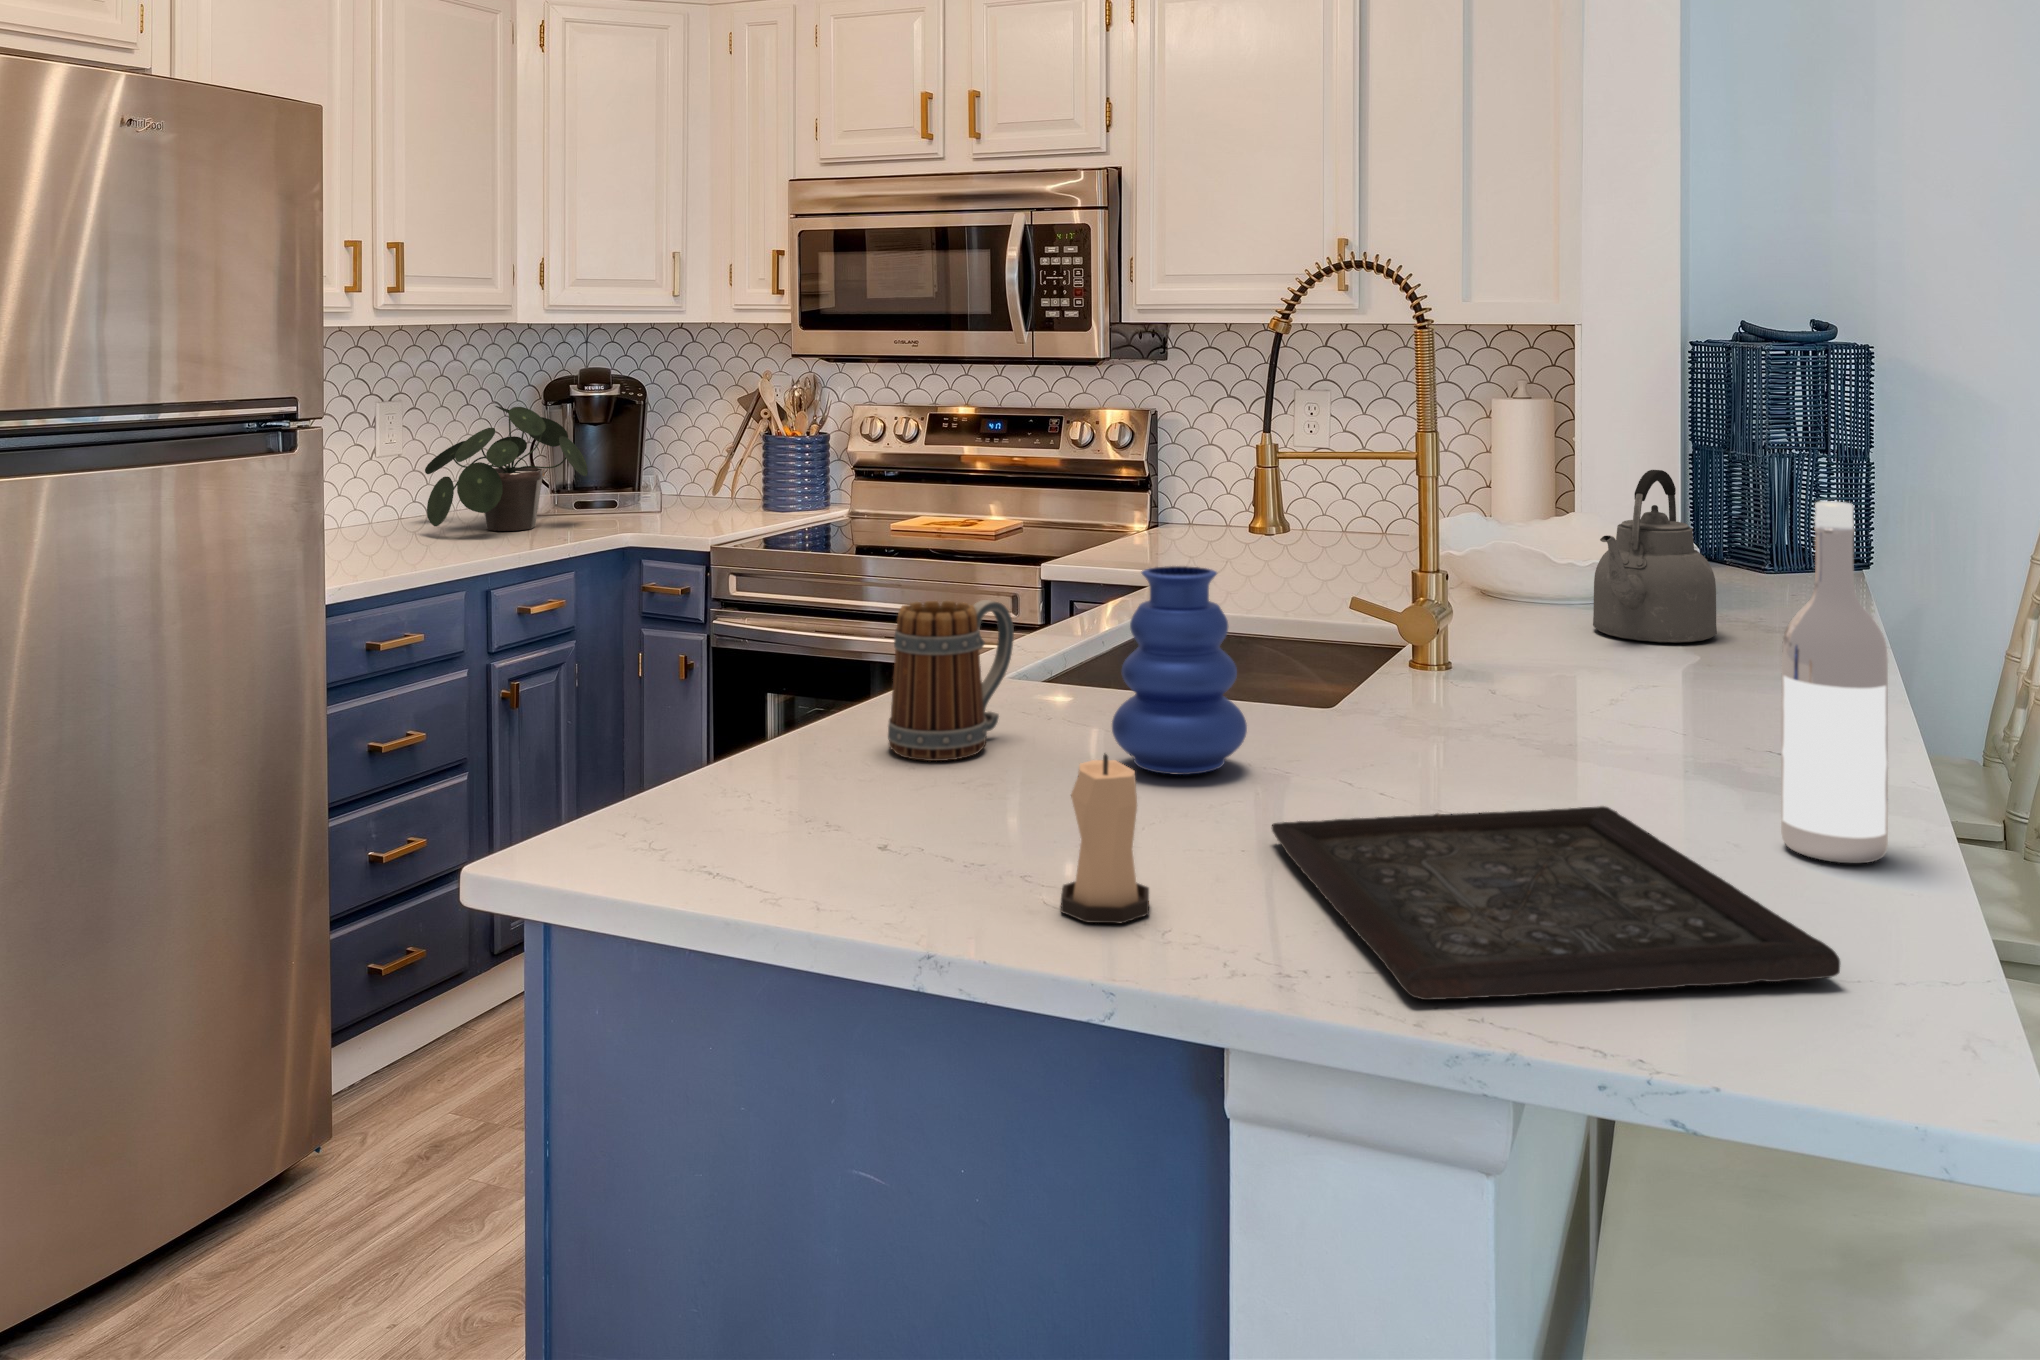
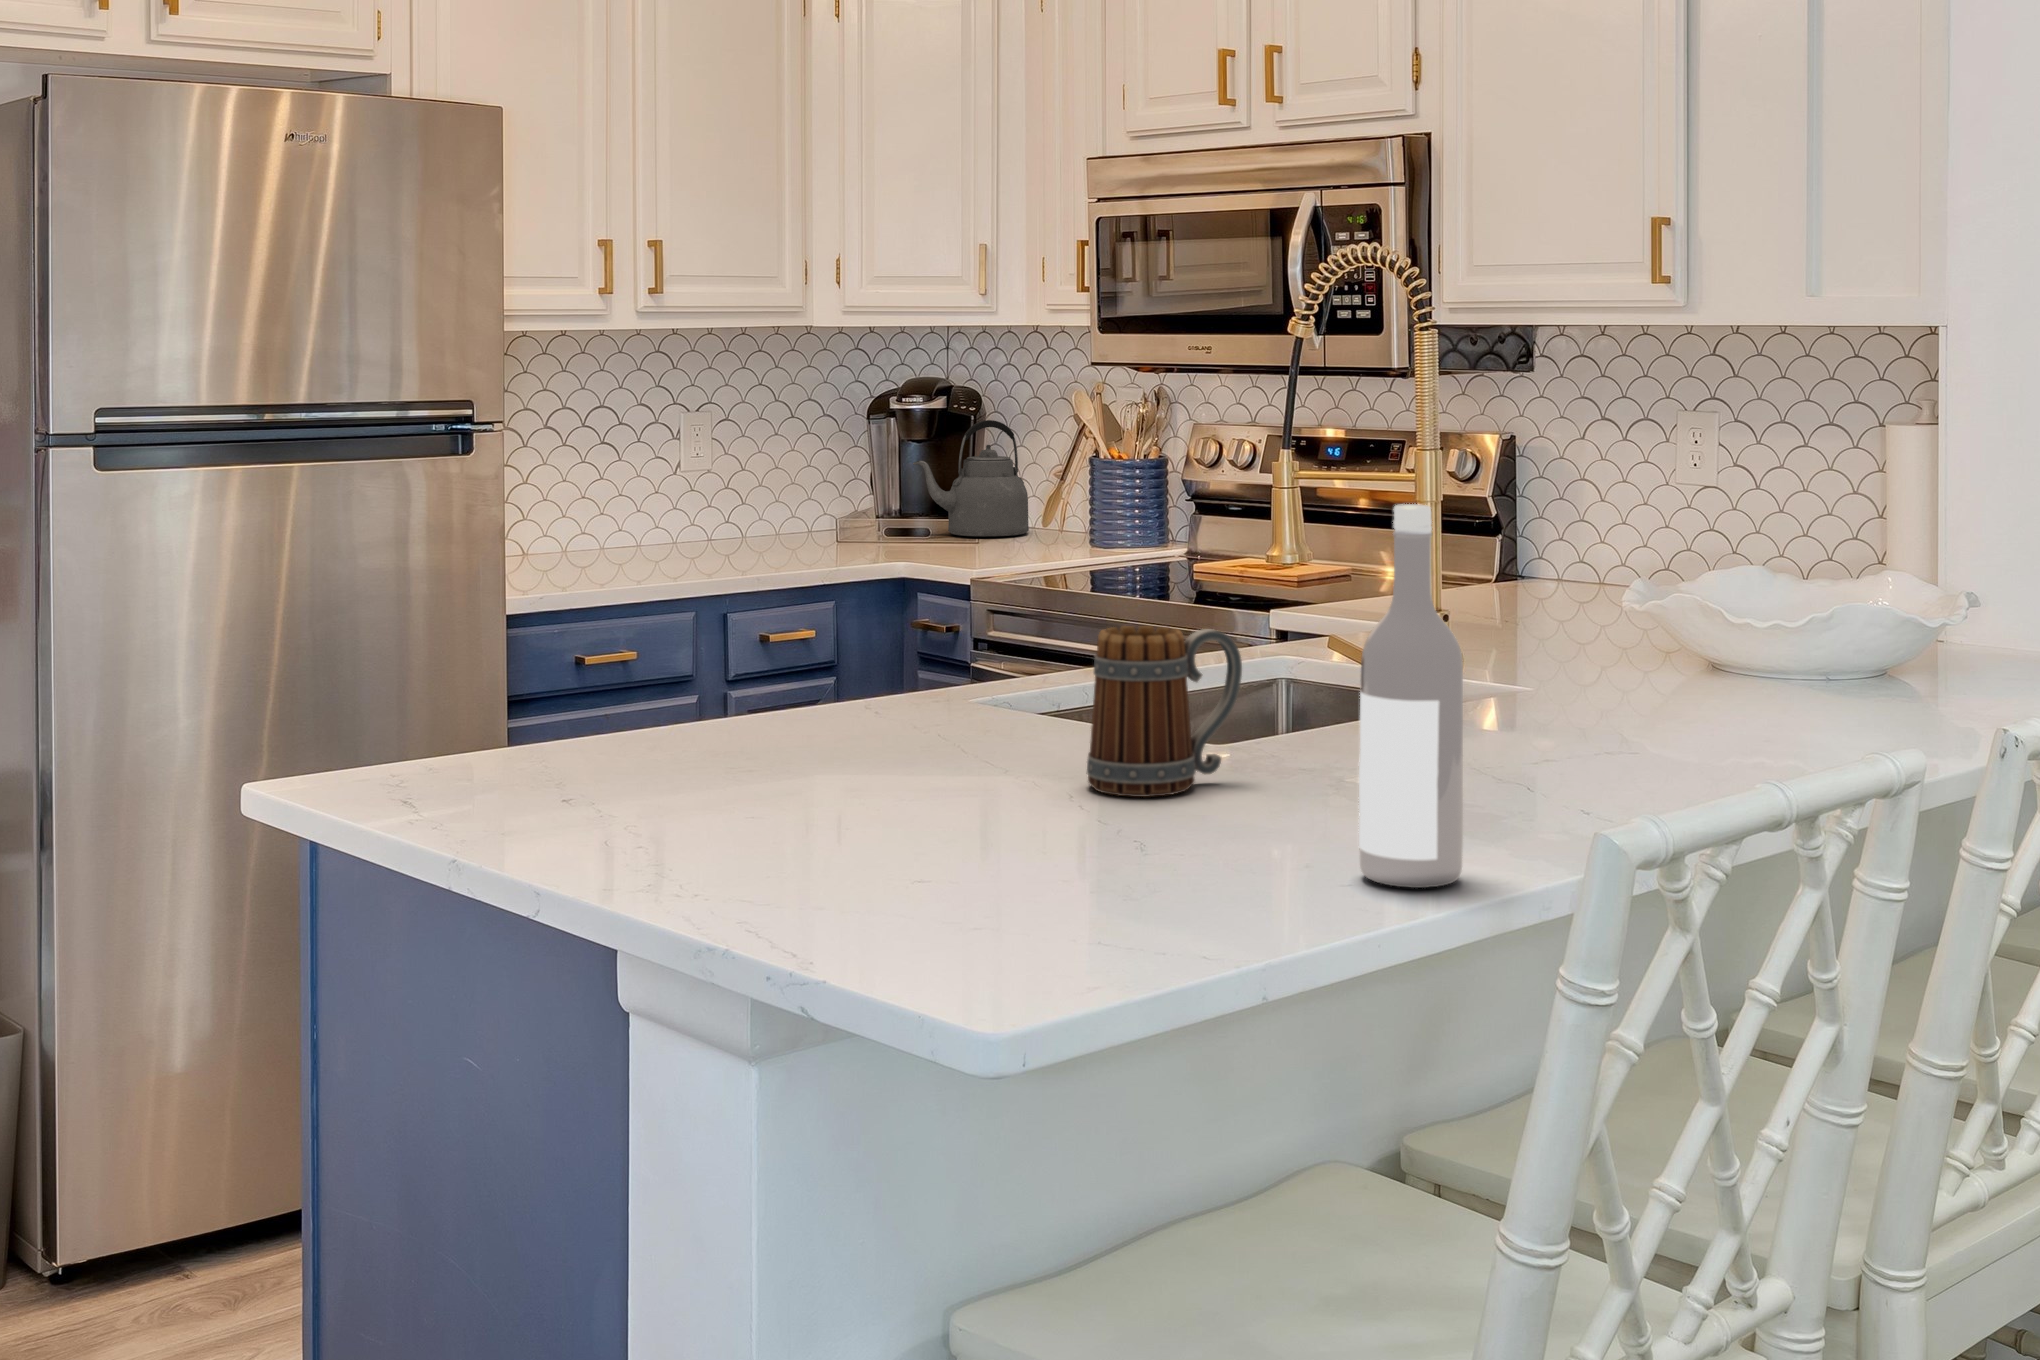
potted plant: present [425,406,588,531] -> none [702,417,873,555]
kettle: present [1593,470,1717,643] -> present [913,420,1029,537]
vase: present [1112,566,1247,775] -> none [881,567,1018,774]
mug: present [888,600,1014,761] -> present [1087,626,1242,797]
candle: present [1061,754,1149,924] -> none [602,703,685,852]
tray: present [1272,806,1840,1000] -> none [727,804,1229,940]

